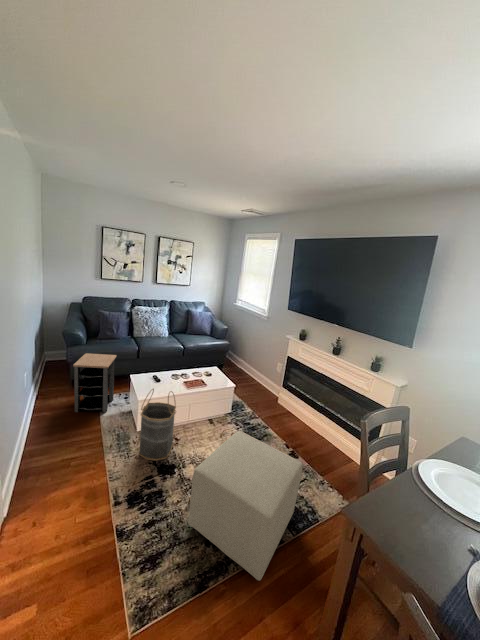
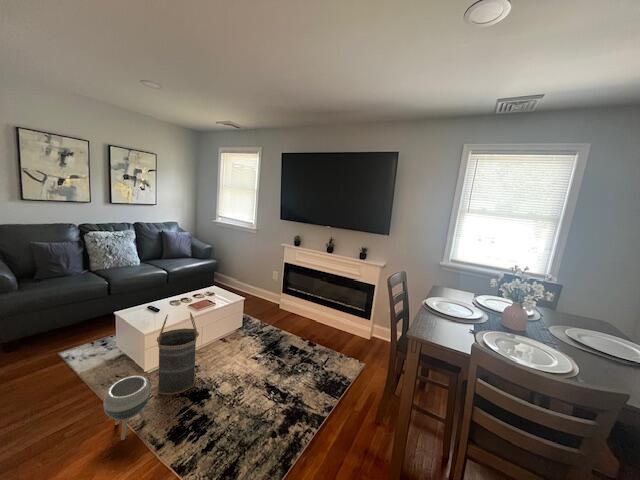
side table: present [73,353,117,413] -> none [21,293,85,380]
ottoman: present [188,431,303,581] -> none [249,331,337,440]
planter: none [90,434,125,485] -> present [103,376,151,440]

